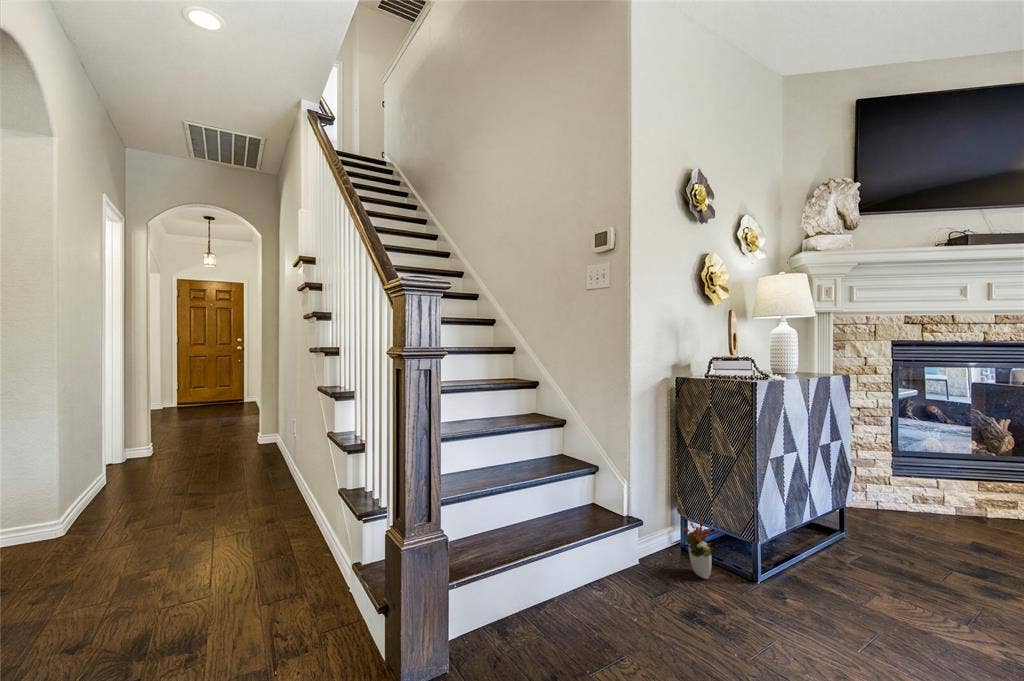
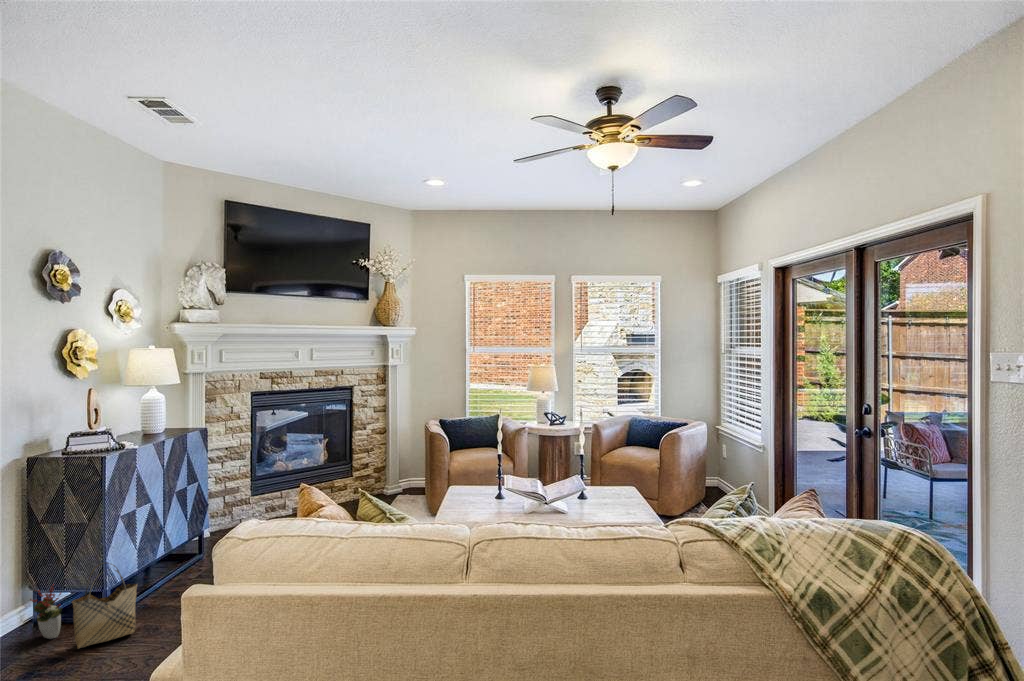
woven basket: none [727,510,799,614] -> present [72,563,137,649]

